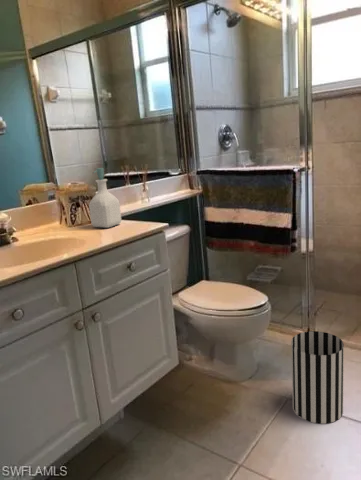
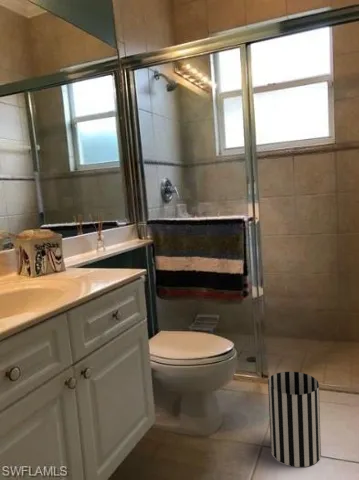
soap bottle: present [89,168,121,228] -> none [61,212,95,275]

